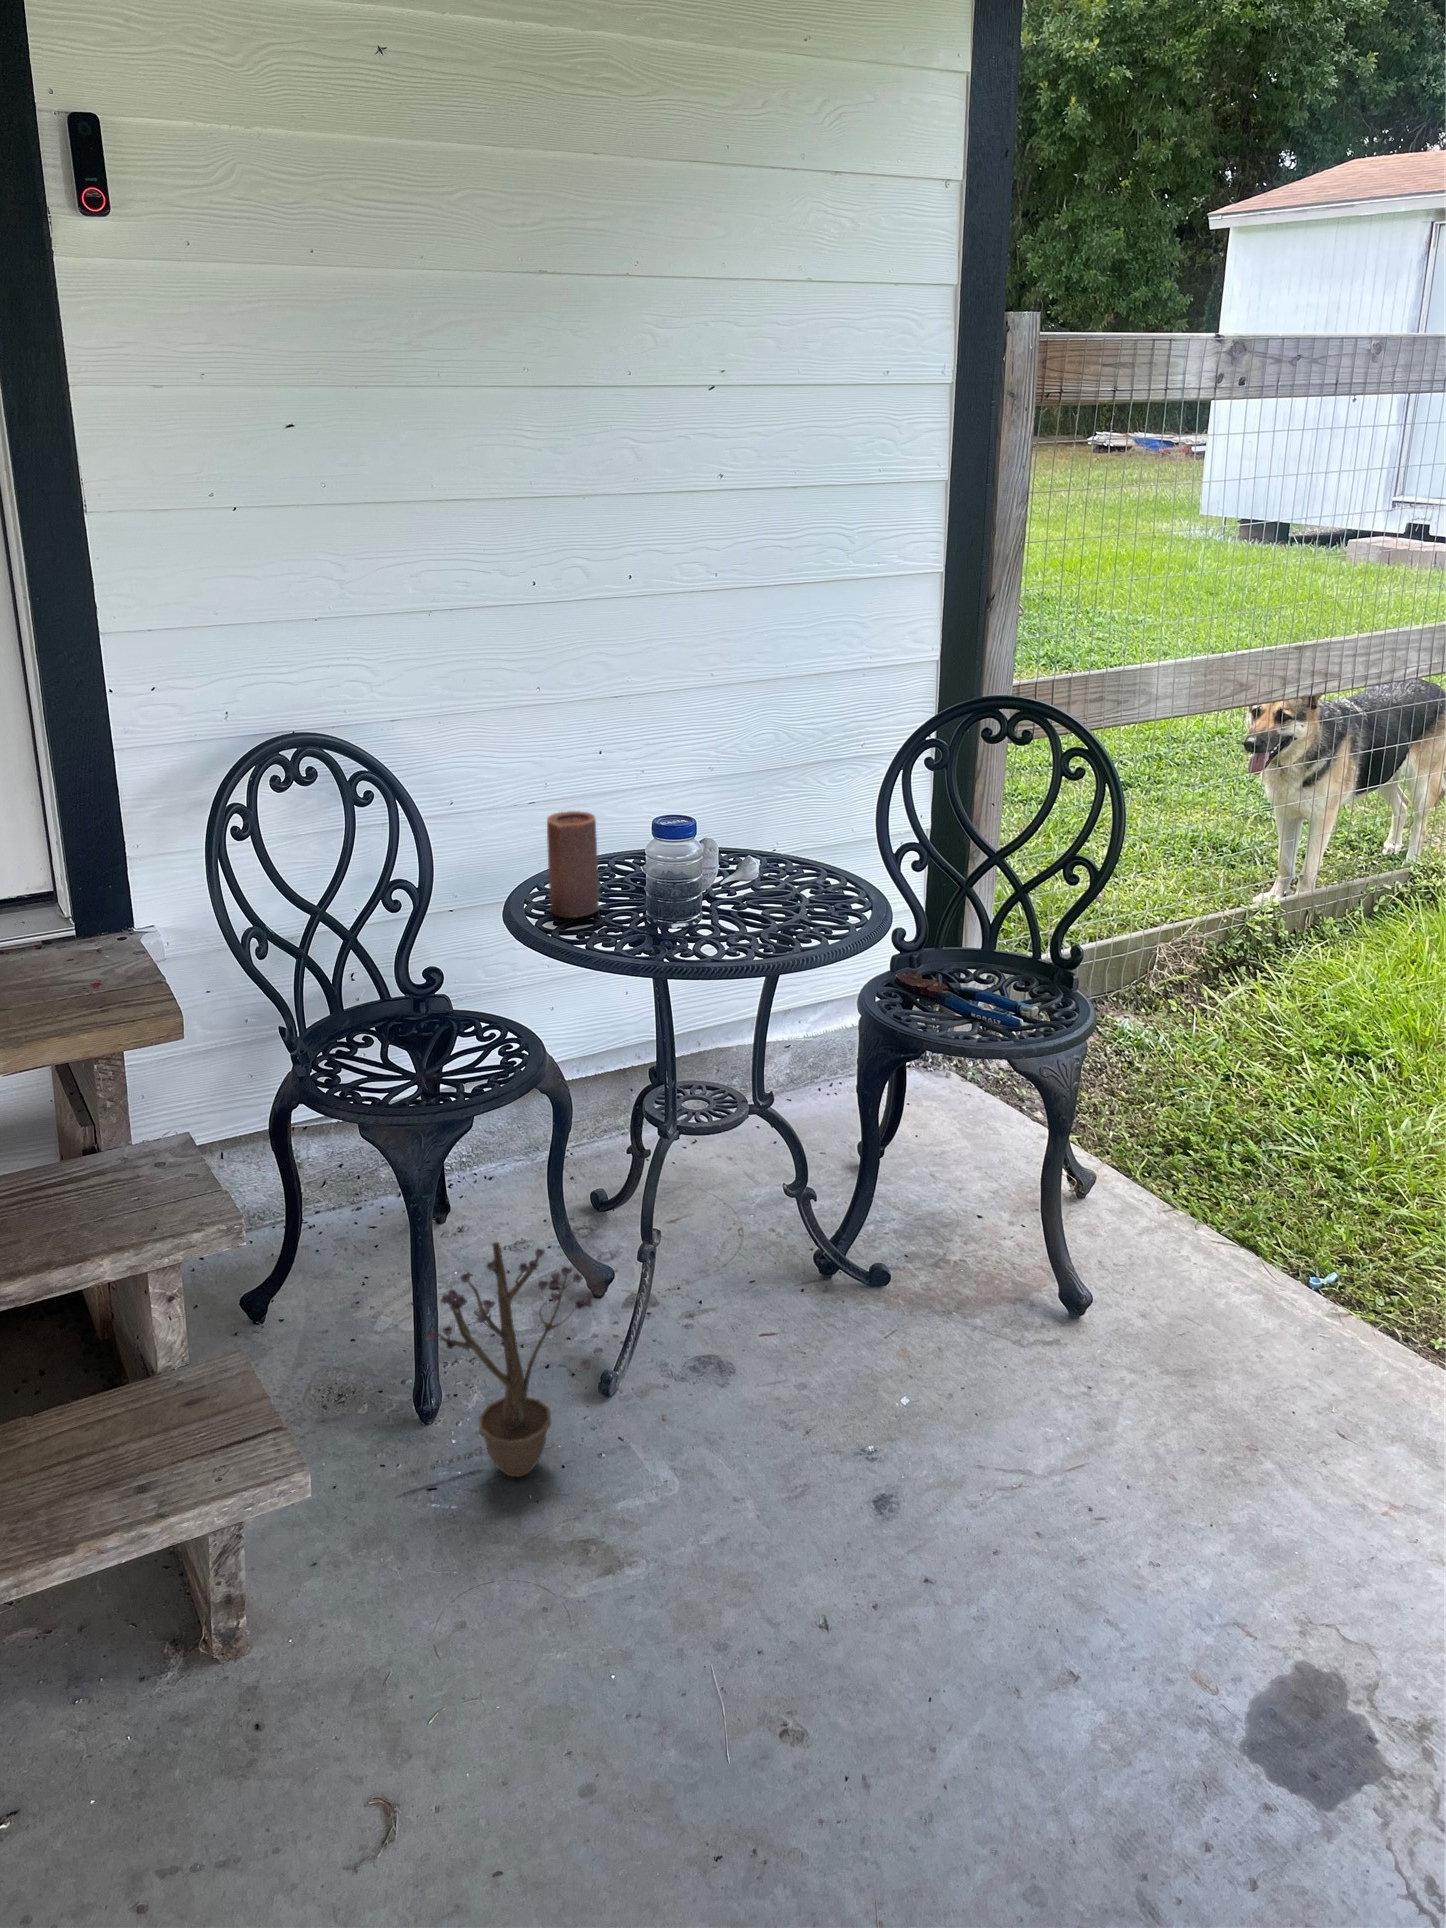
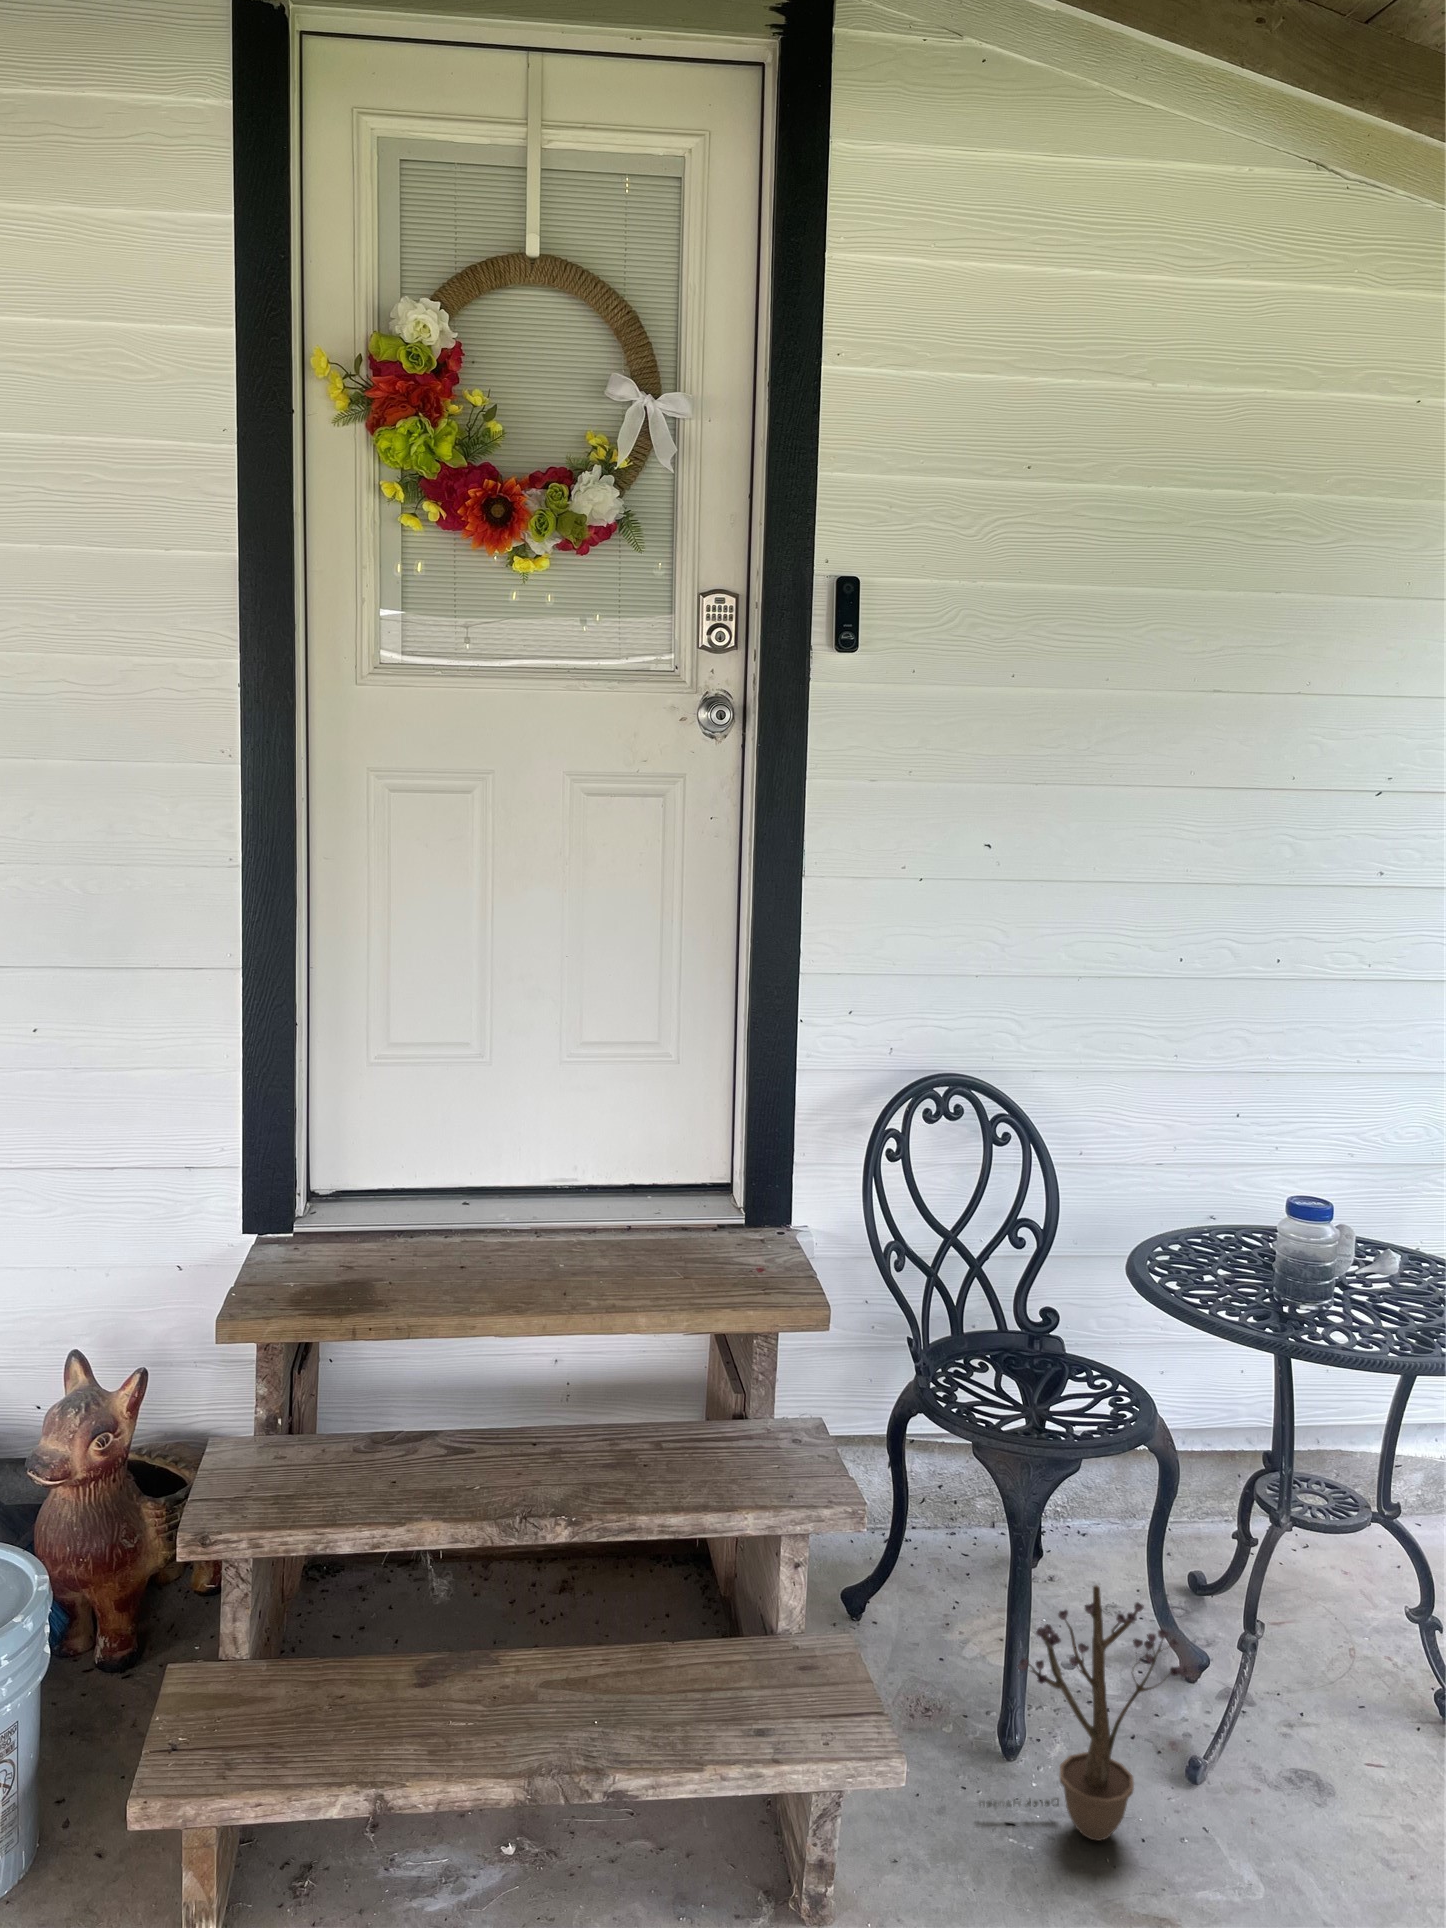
candle: present [547,811,599,918] -> none [1175,1177,1228,1282]

